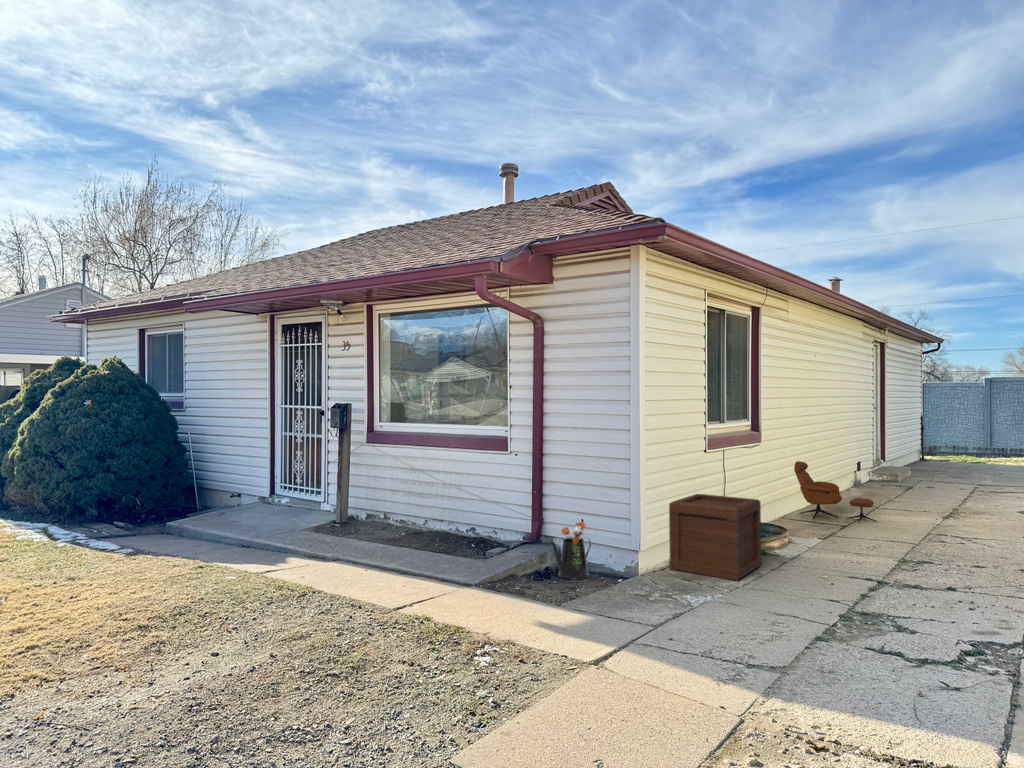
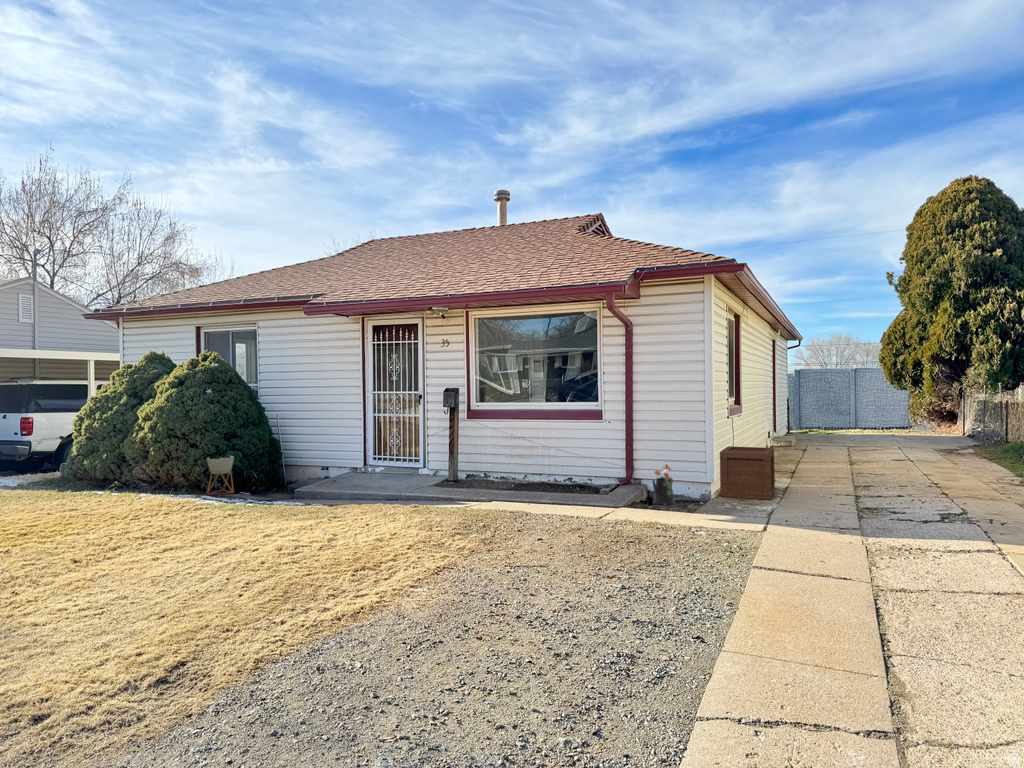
lounge chair: present [794,461,877,522] -> none [757,427,817,469]
planter: none [64,479,101,525] -> present [207,456,234,495]

